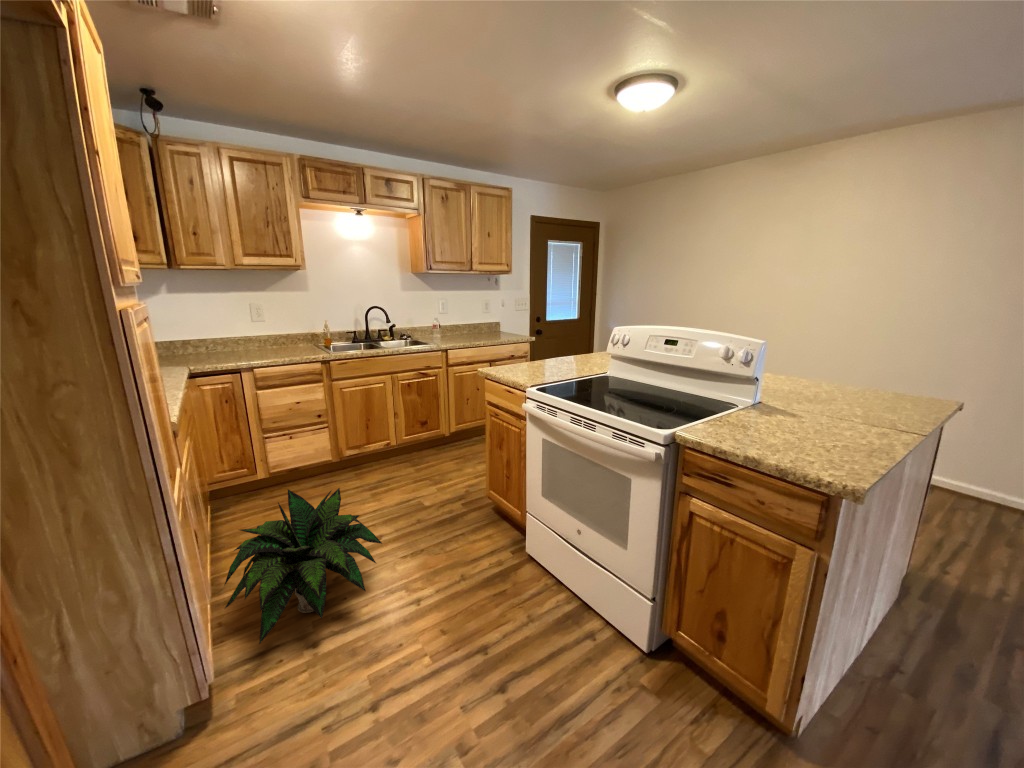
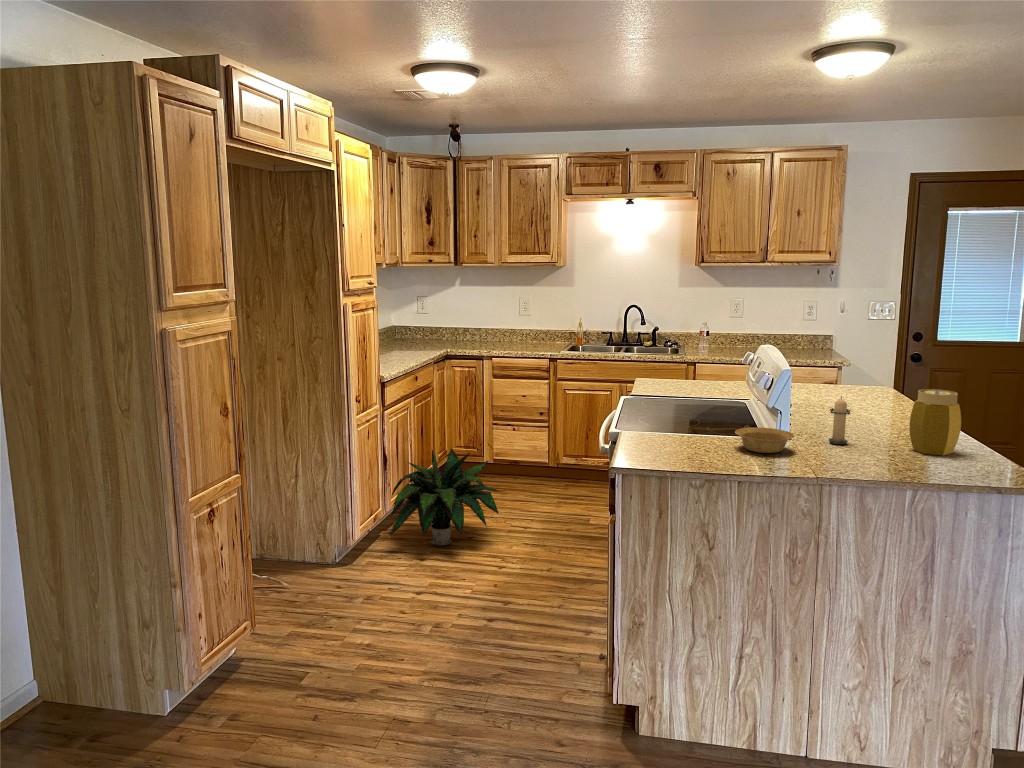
jar: none [842,353,886,402] -> present [909,389,961,456]
candle: none [807,368,834,408] -> present [829,396,851,444]
bowl: none [809,406,875,433] -> present [735,427,795,453]

